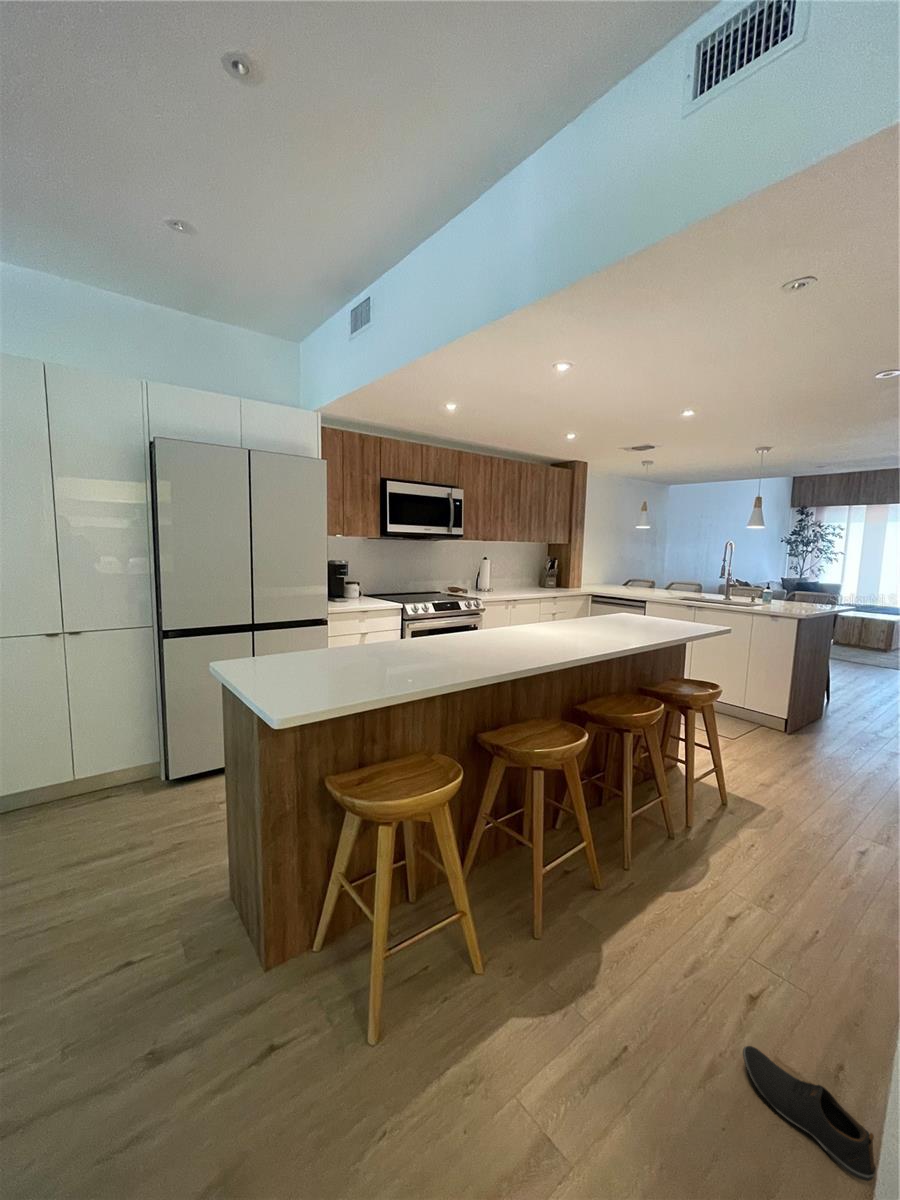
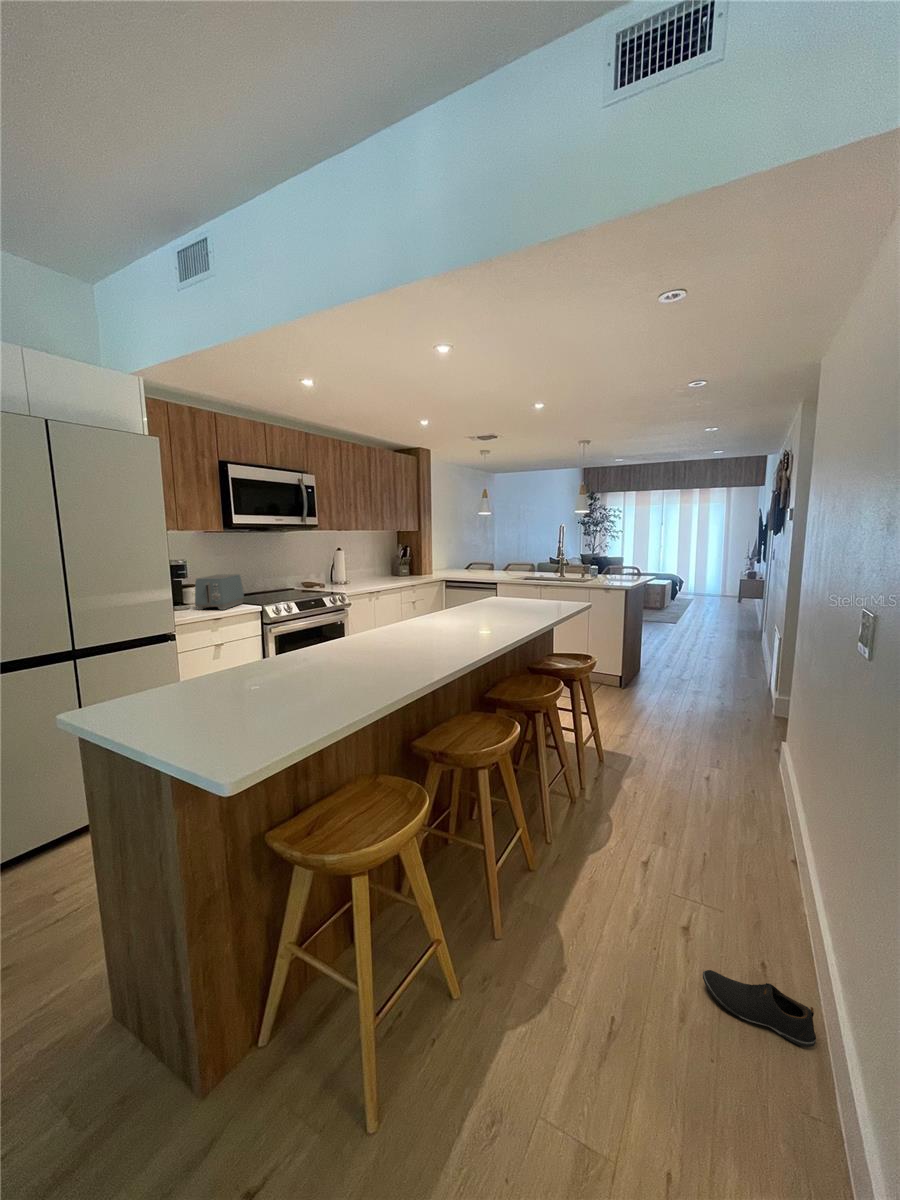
toaster: none [350,575,391,605] -> present [195,574,244,610]

